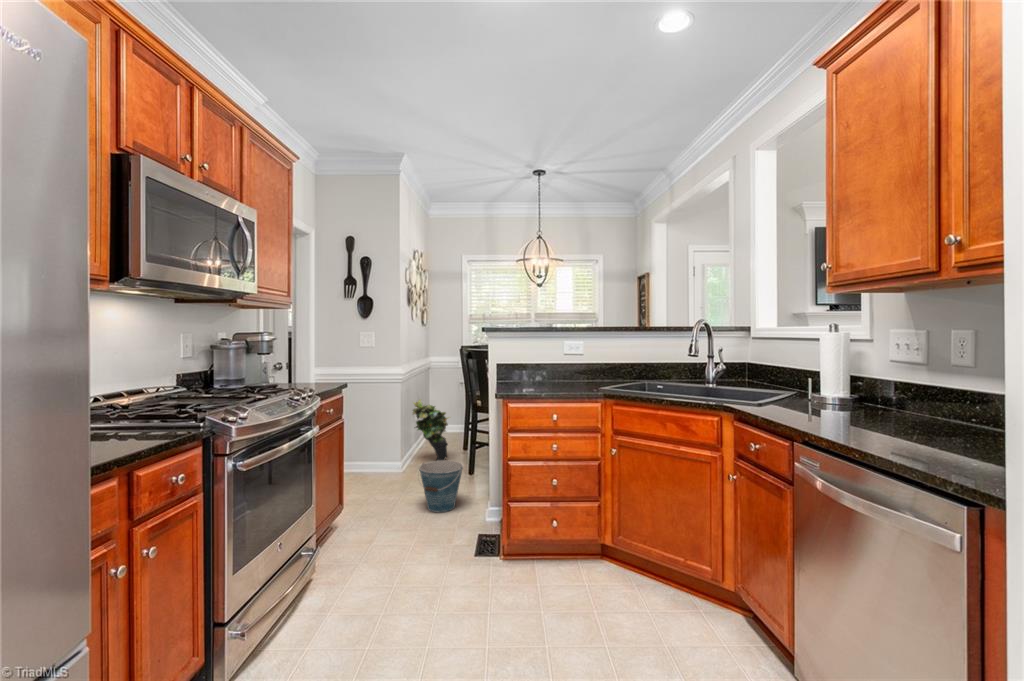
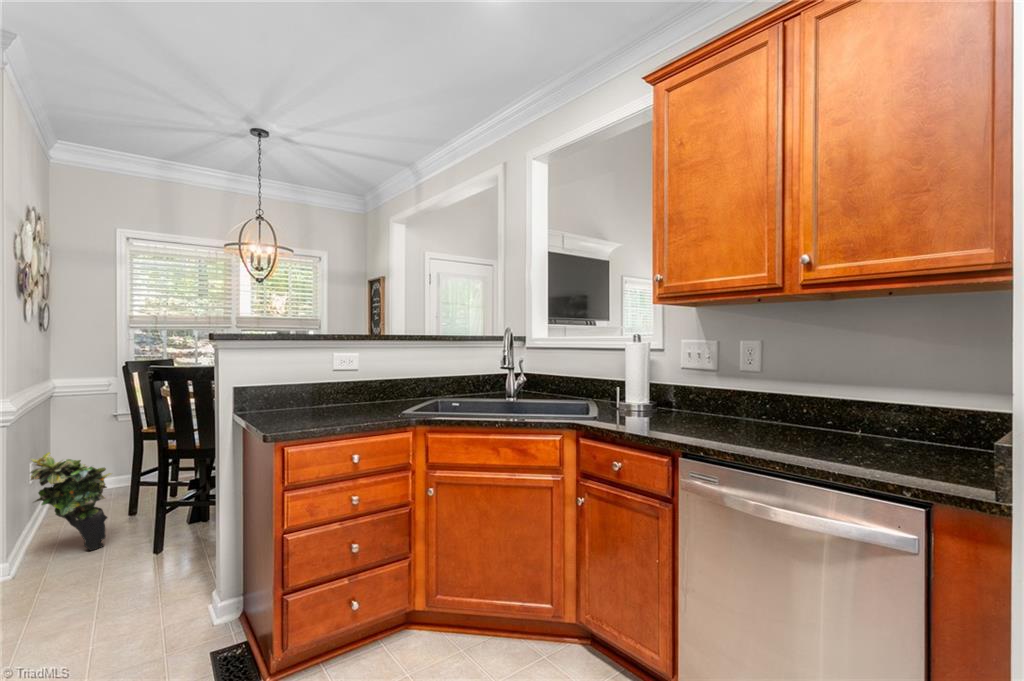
bucket: present [419,461,463,512] -> none [69,547,165,643]

